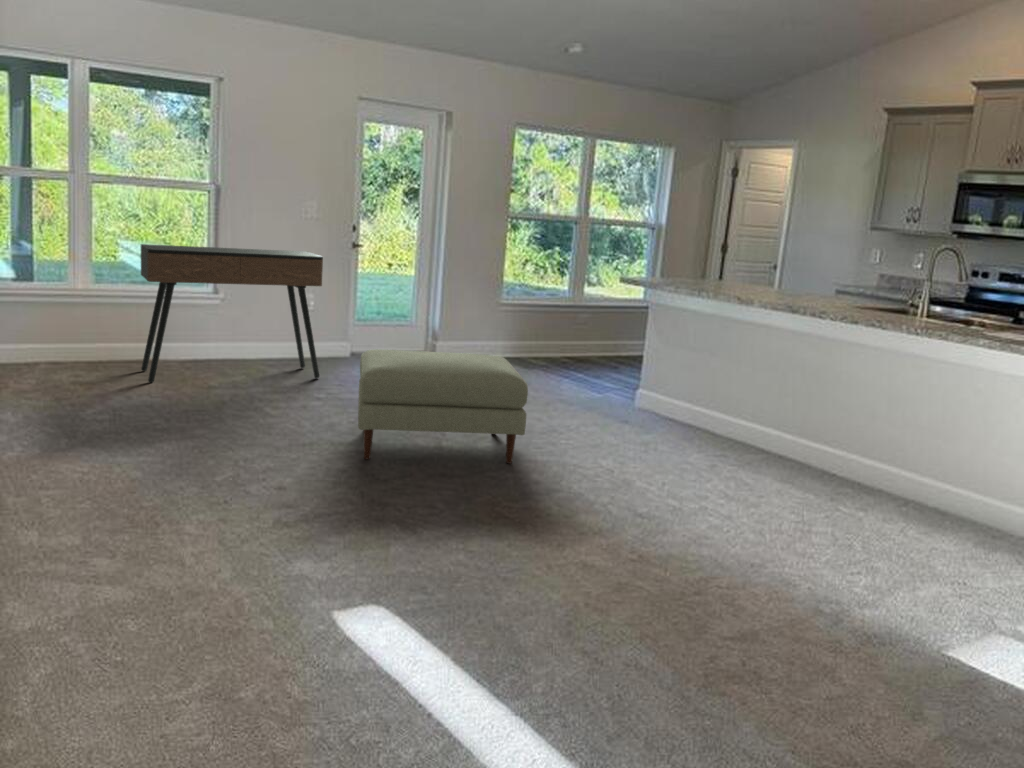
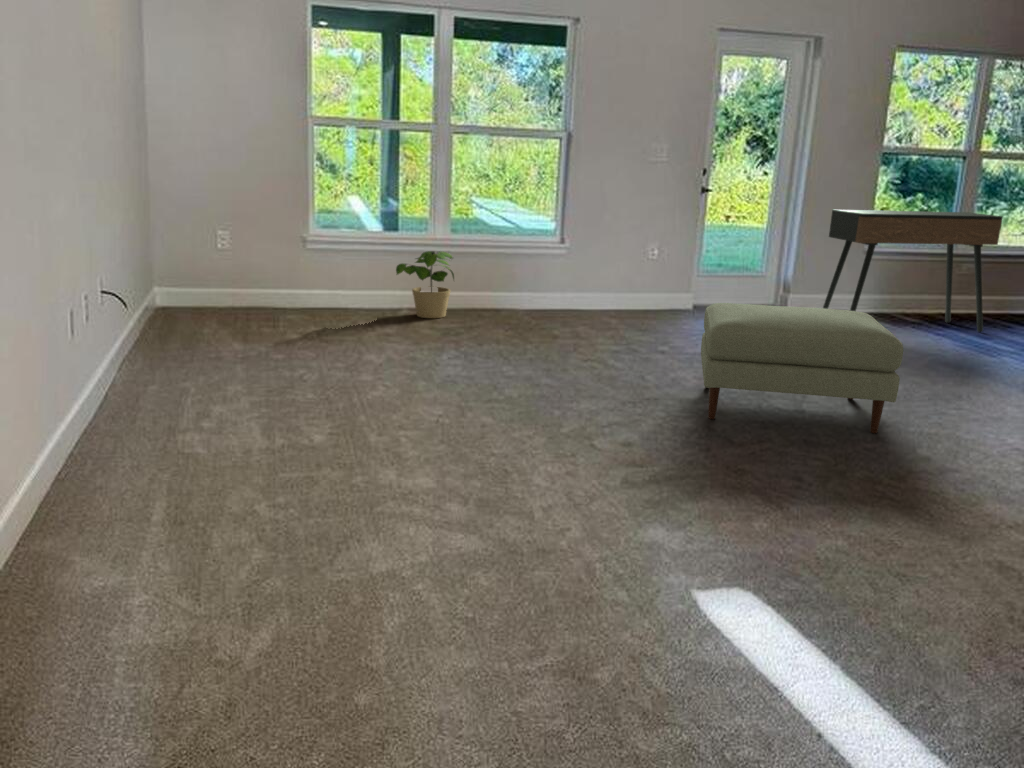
console table: present [141,244,323,383] -> present [823,209,1003,332]
potted plant: none [30,296,101,368] -> present [396,251,454,318]

